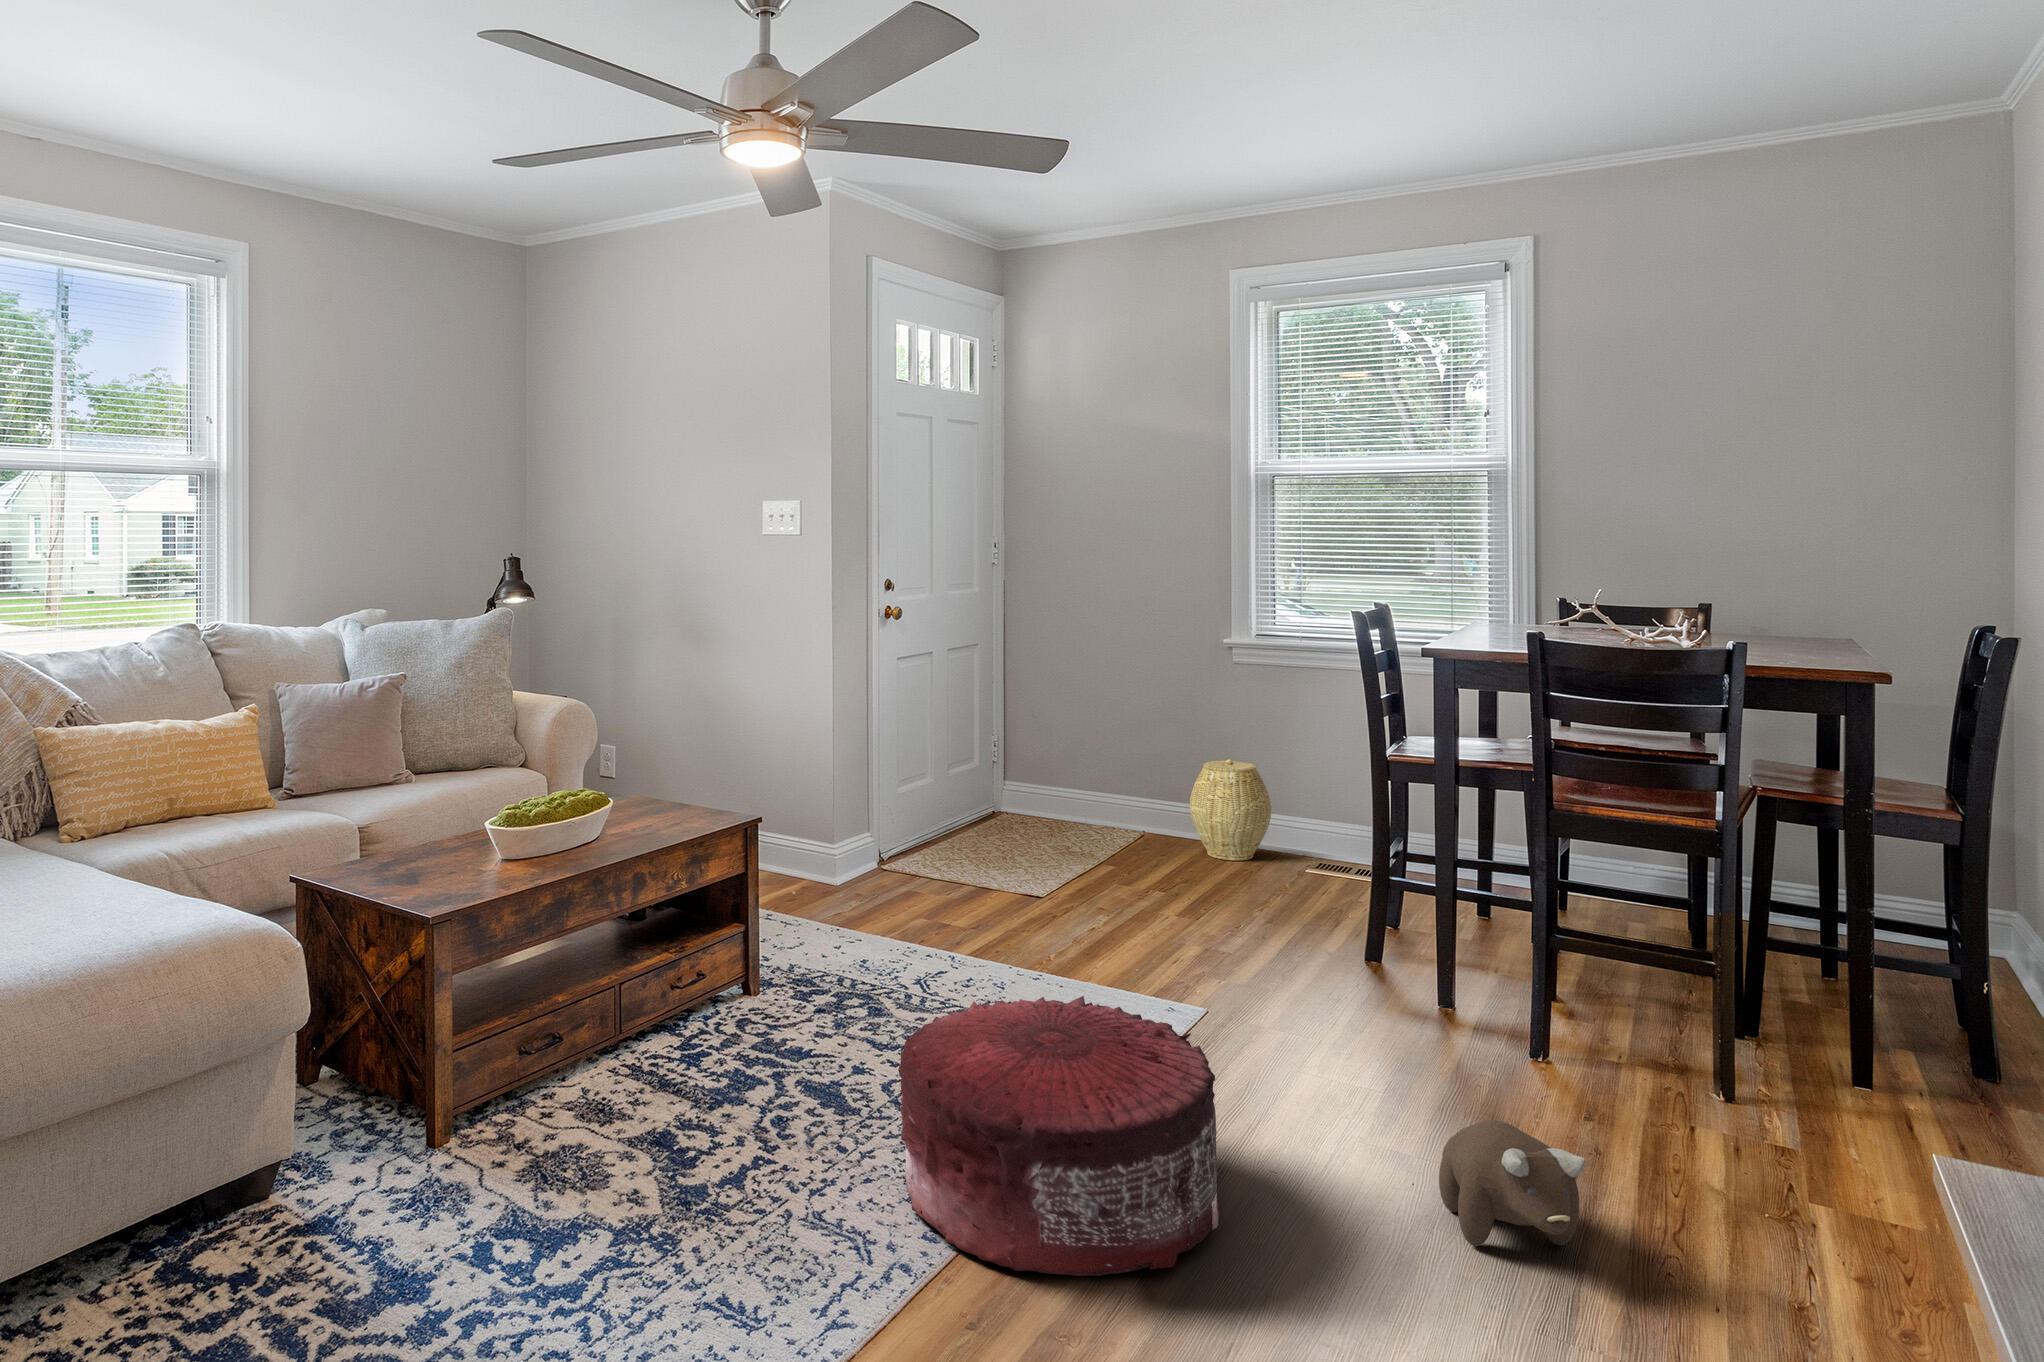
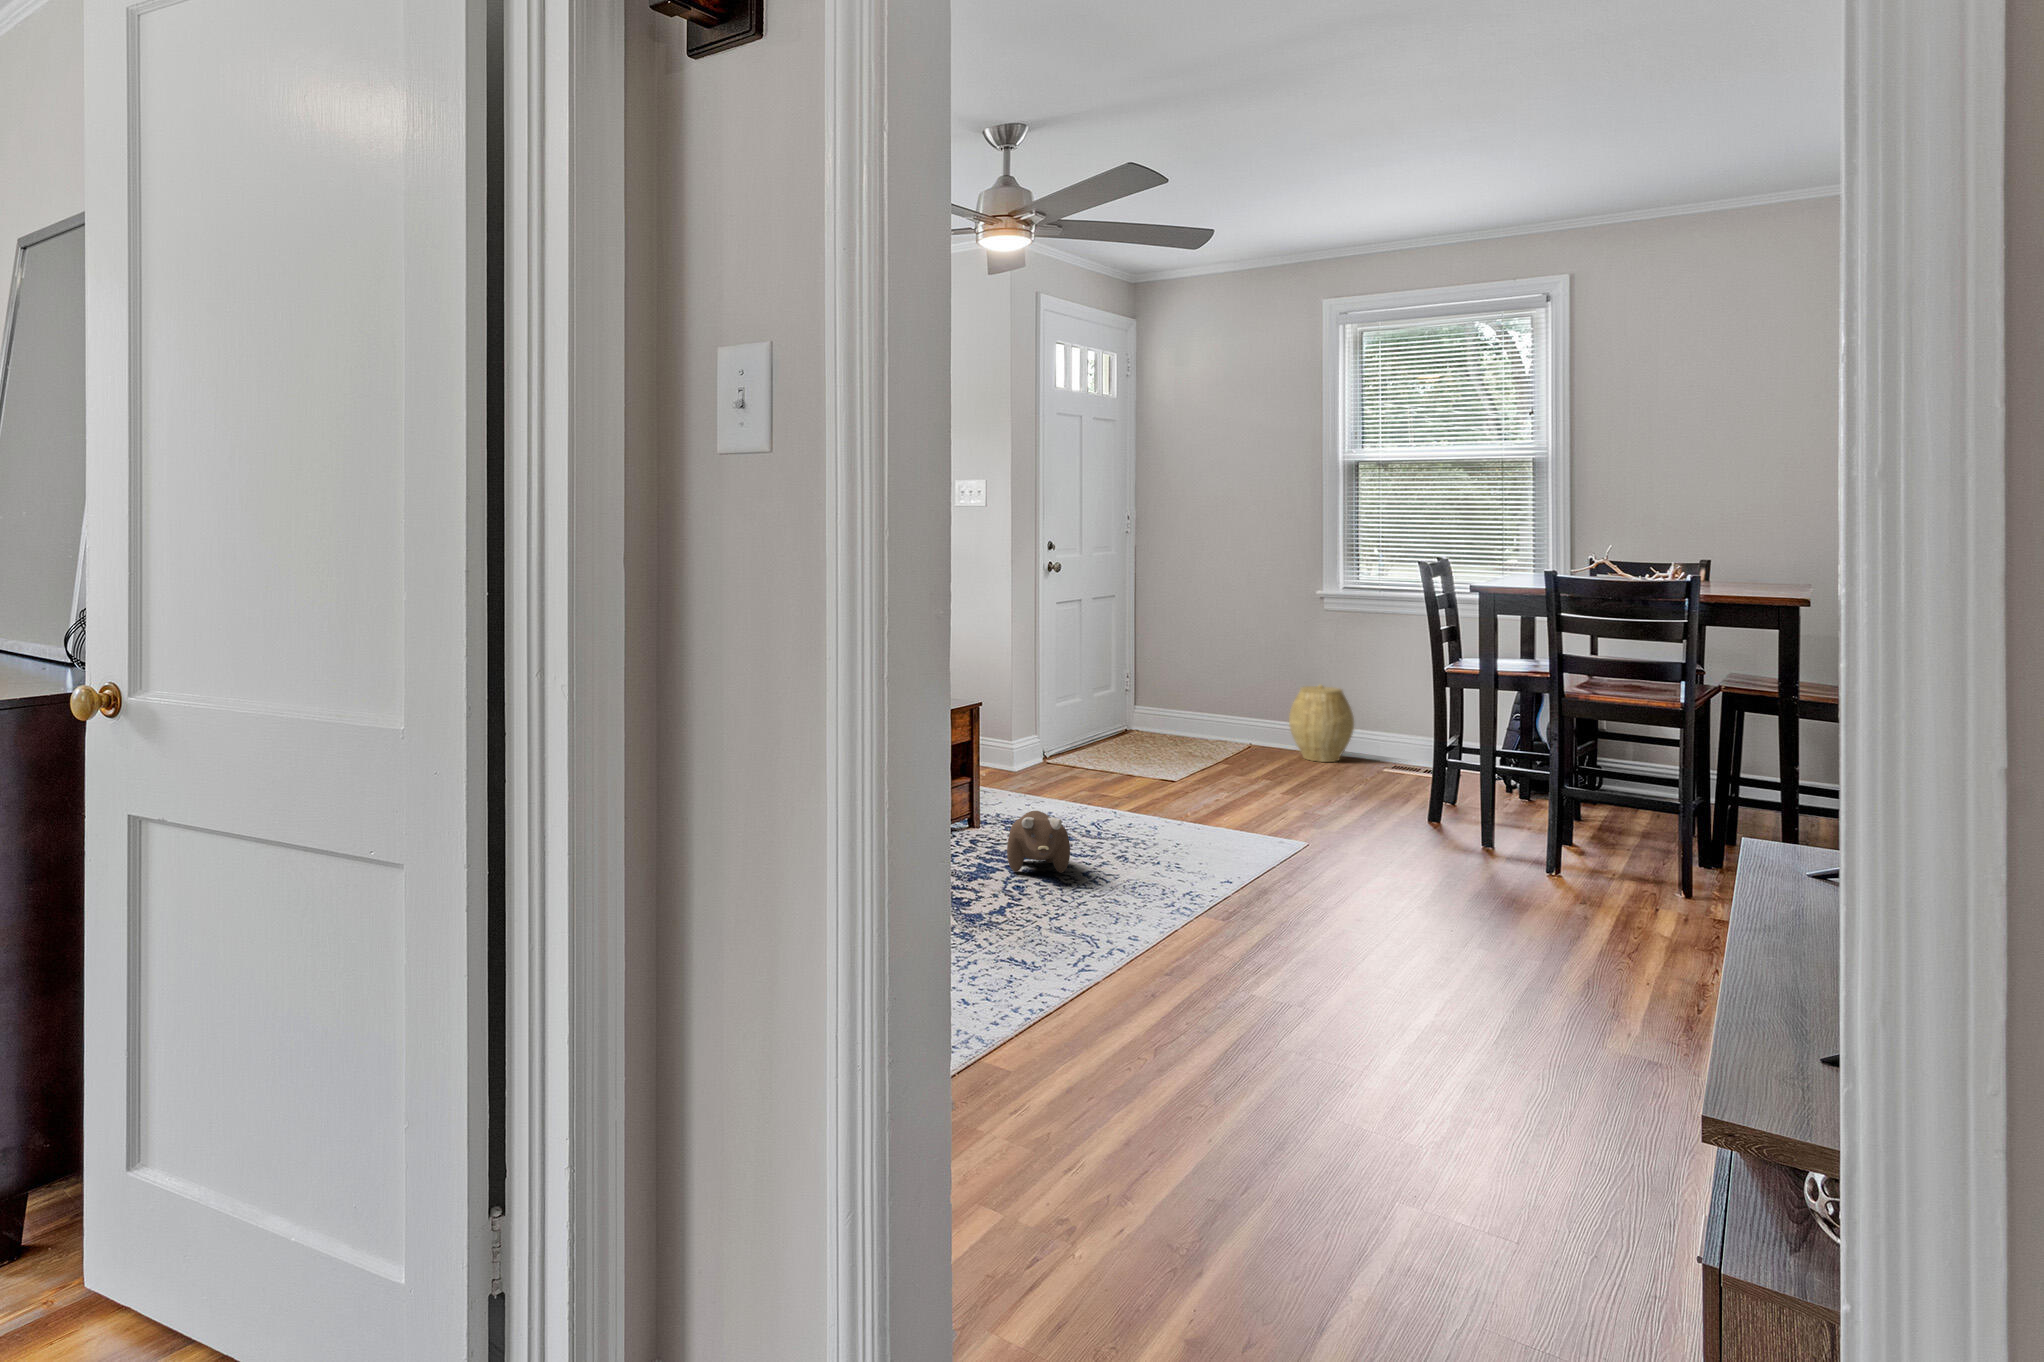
pouf: present [898,996,1219,1276] -> none [1108,808,1322,958]
plush toy: present [1439,1120,1586,1246] -> present [1007,811,1070,873]

